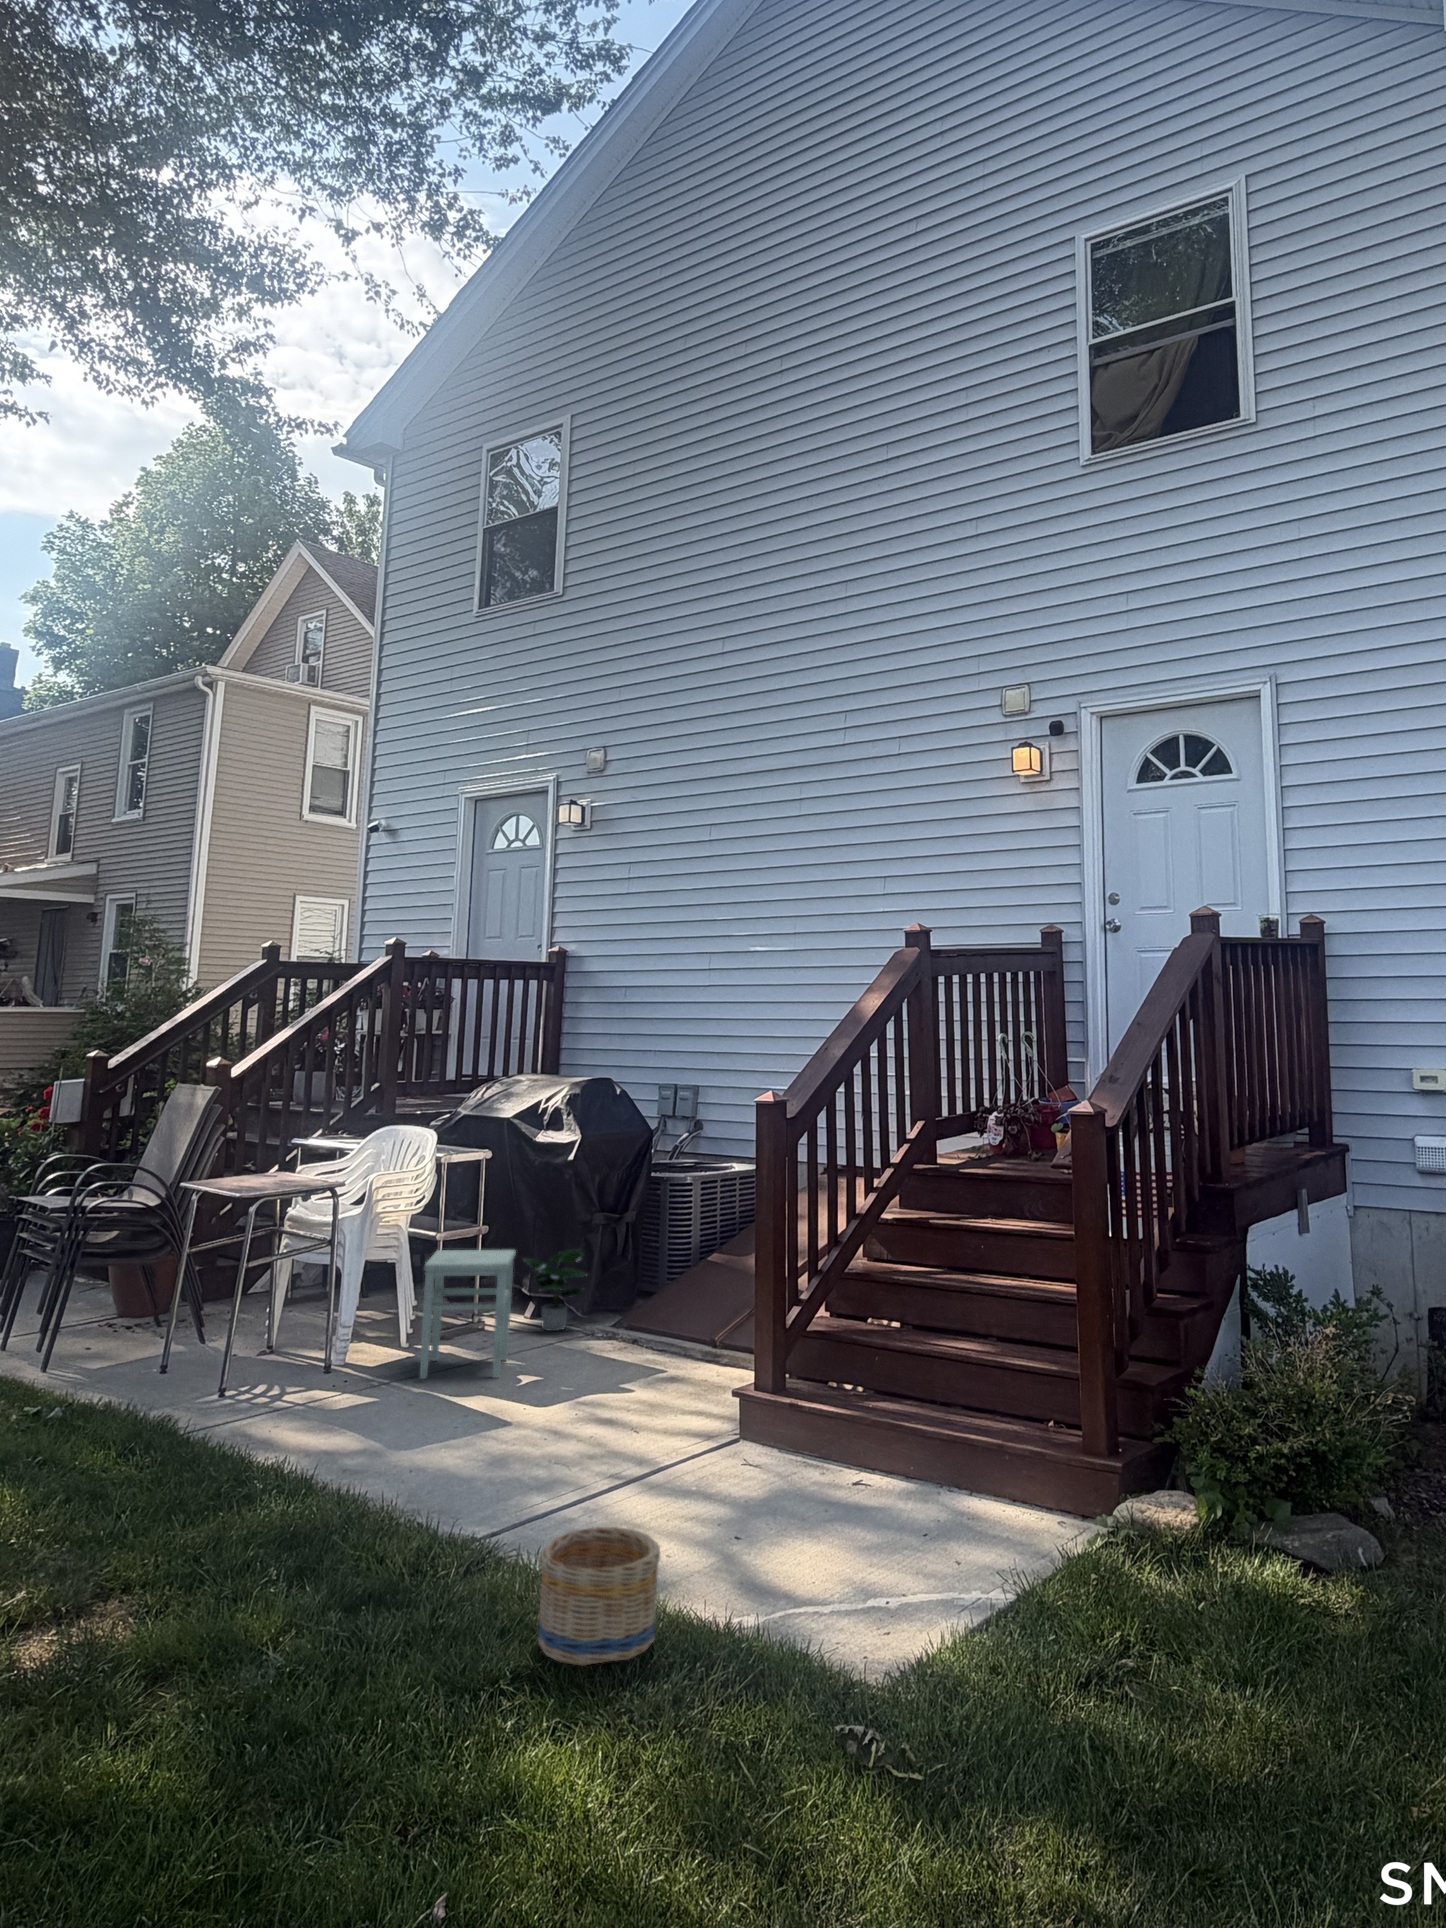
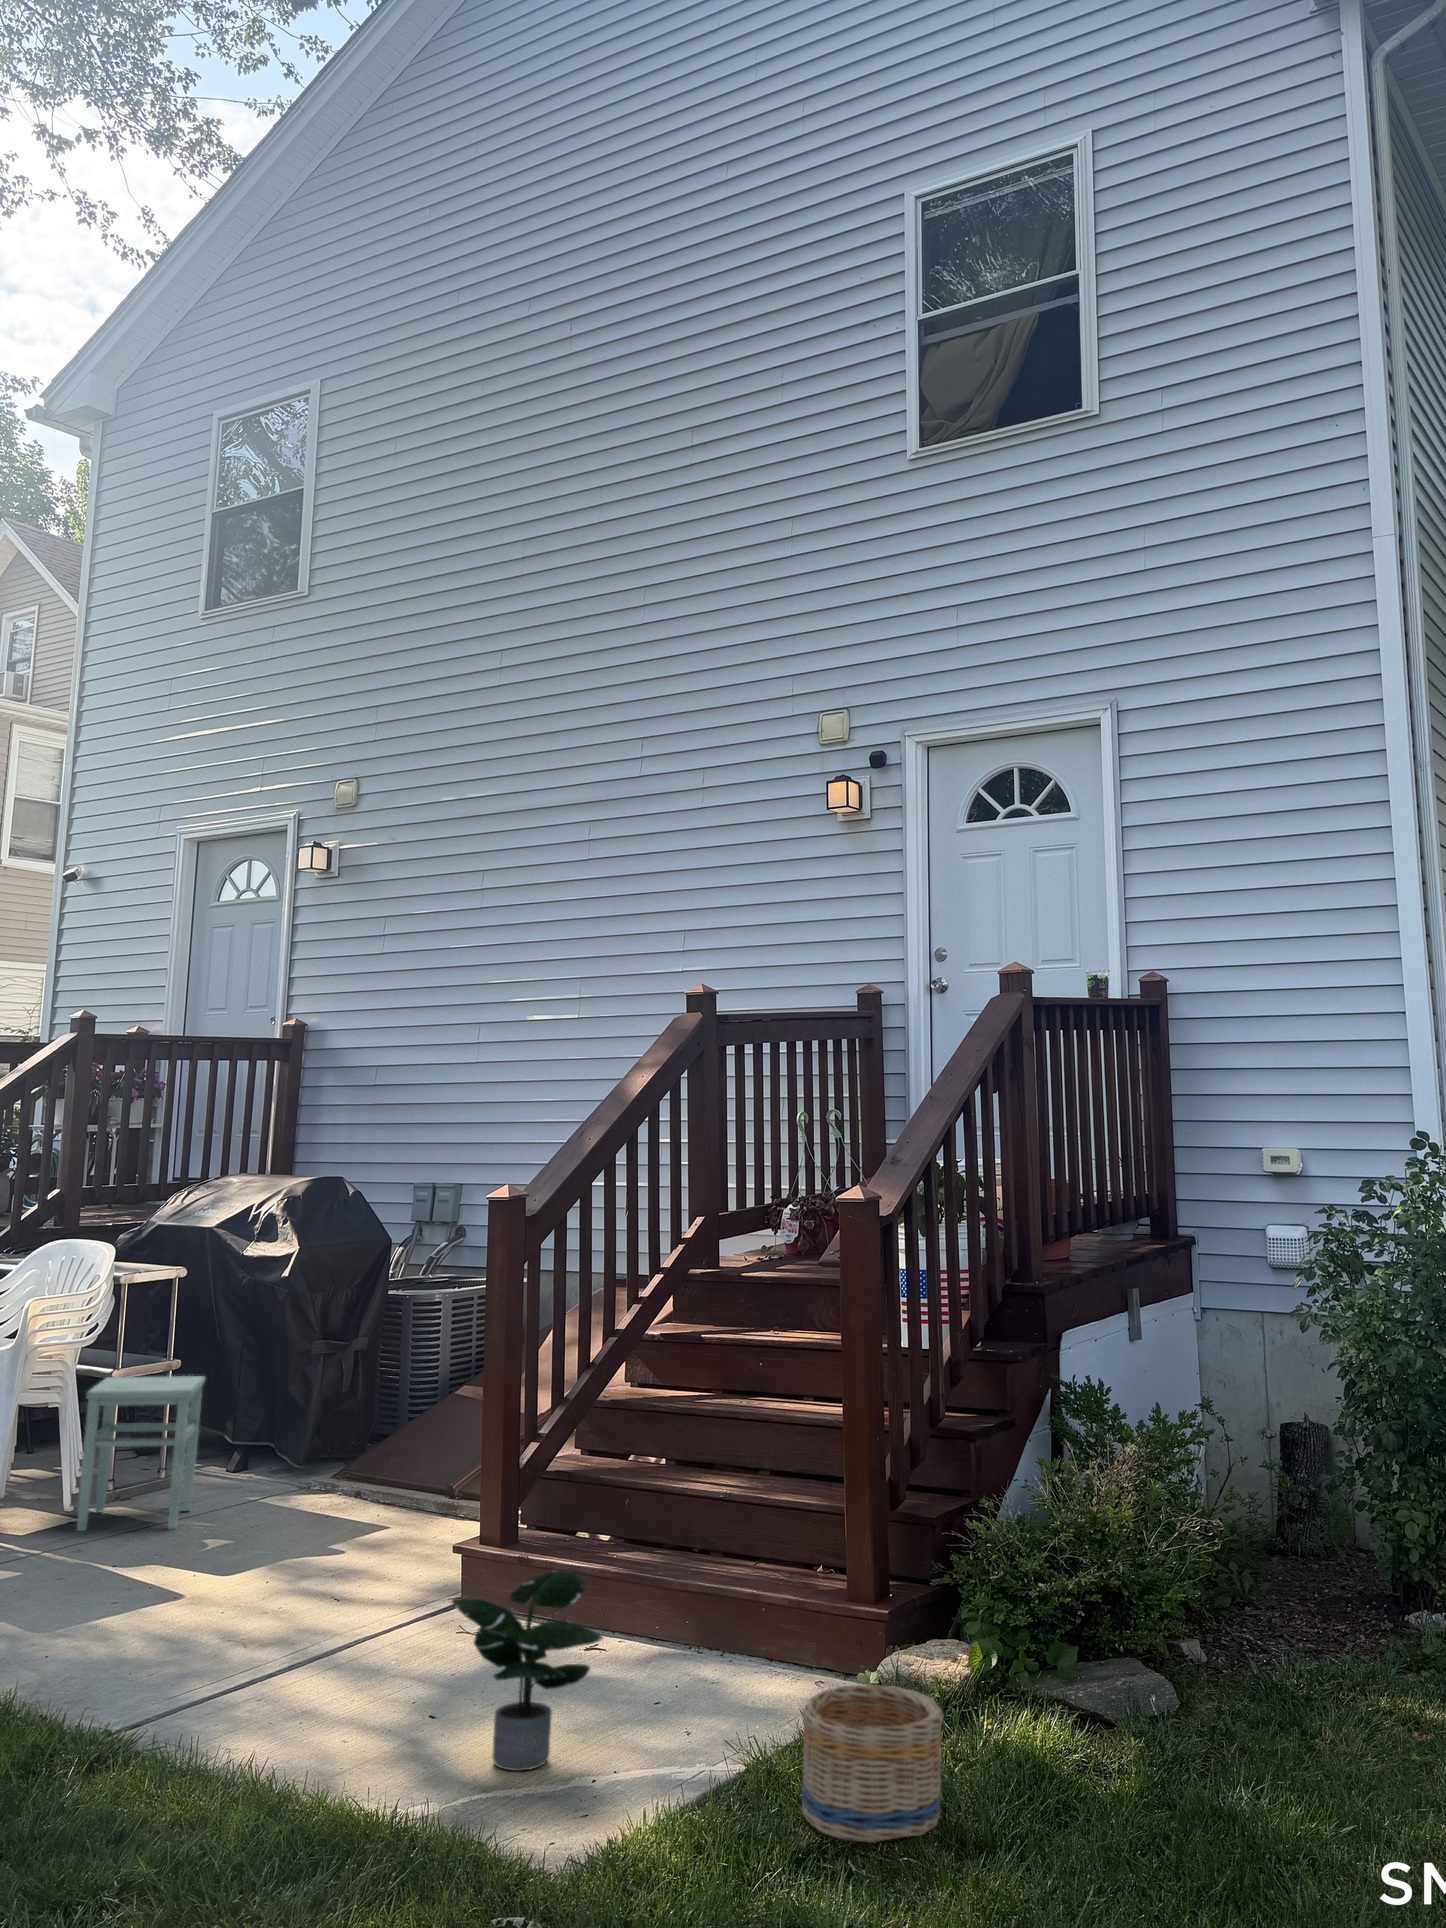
potted plant: present [524,1249,586,1331] -> present [452,1570,603,1771]
basket: present [538,1527,660,1666] -> present [802,1685,944,1843]

